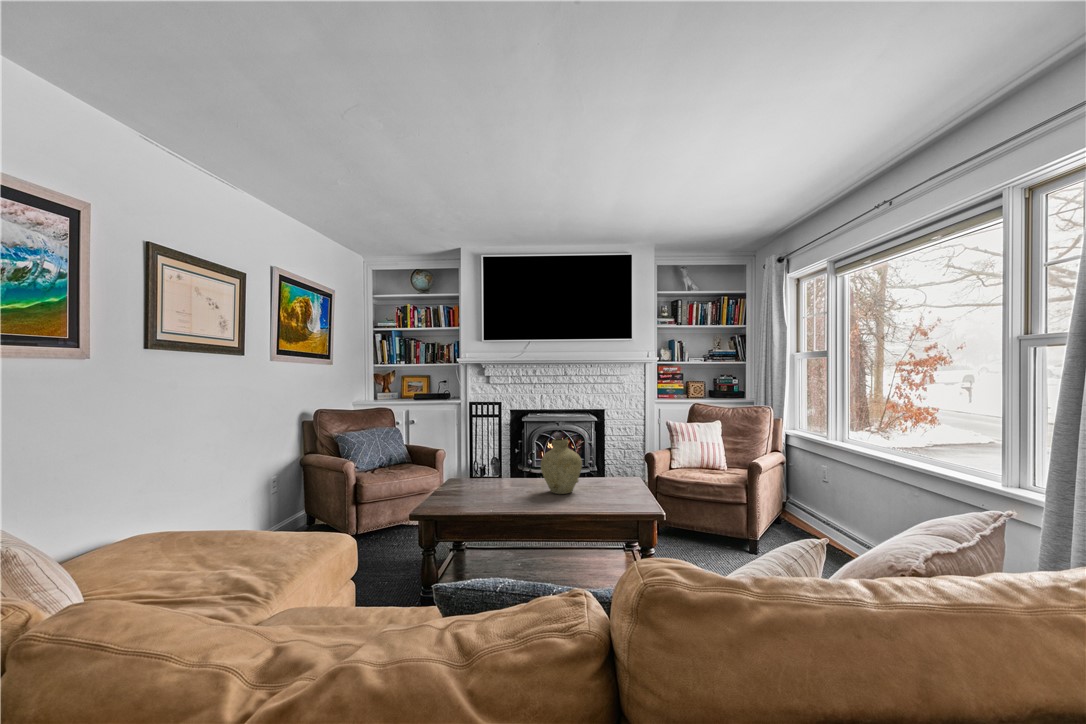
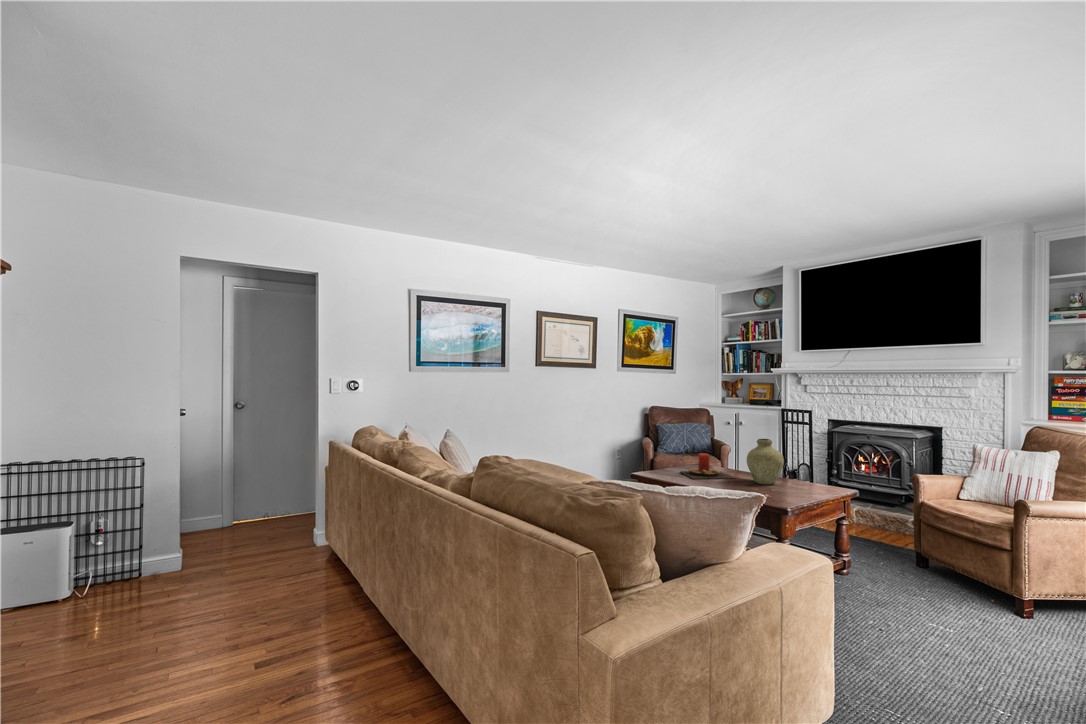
candle: none [450,468,525,507] -> present [680,453,735,479]

